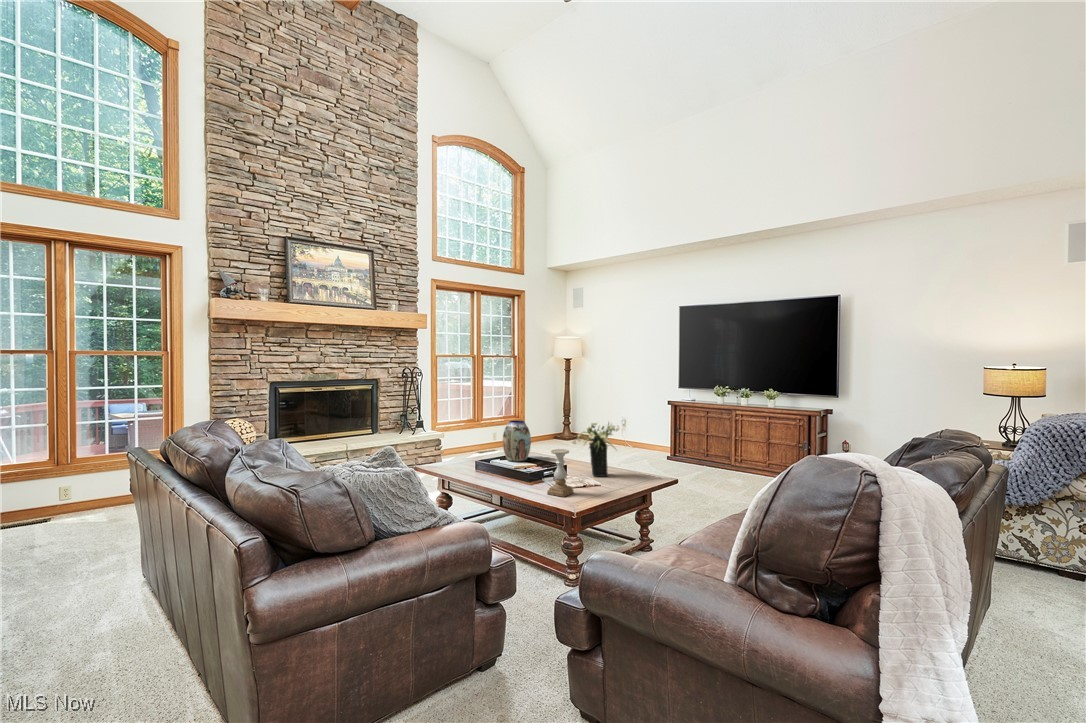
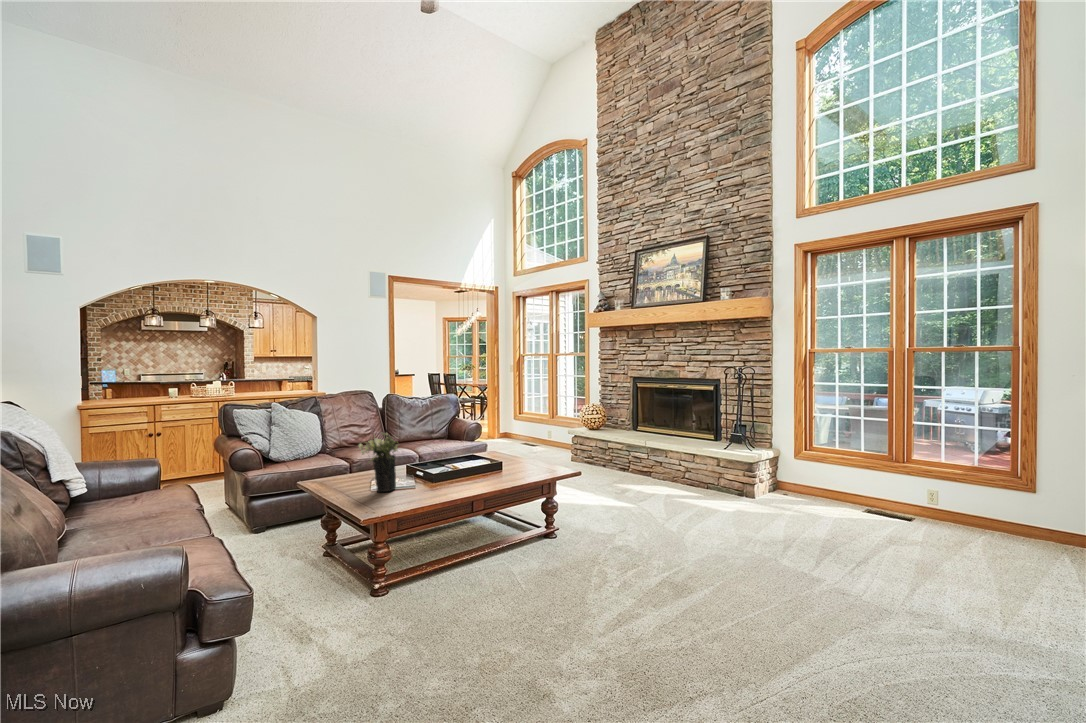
vase: present [503,420,531,462] -> none [465,427,495,470]
candle holder: present [547,449,574,497] -> none [330,442,353,482]

